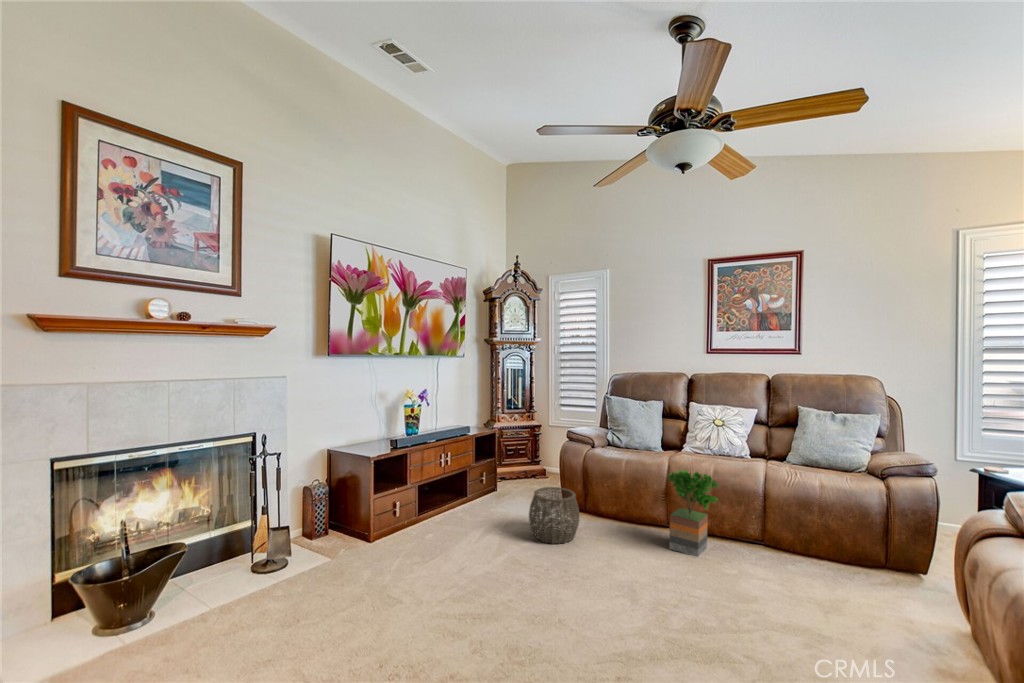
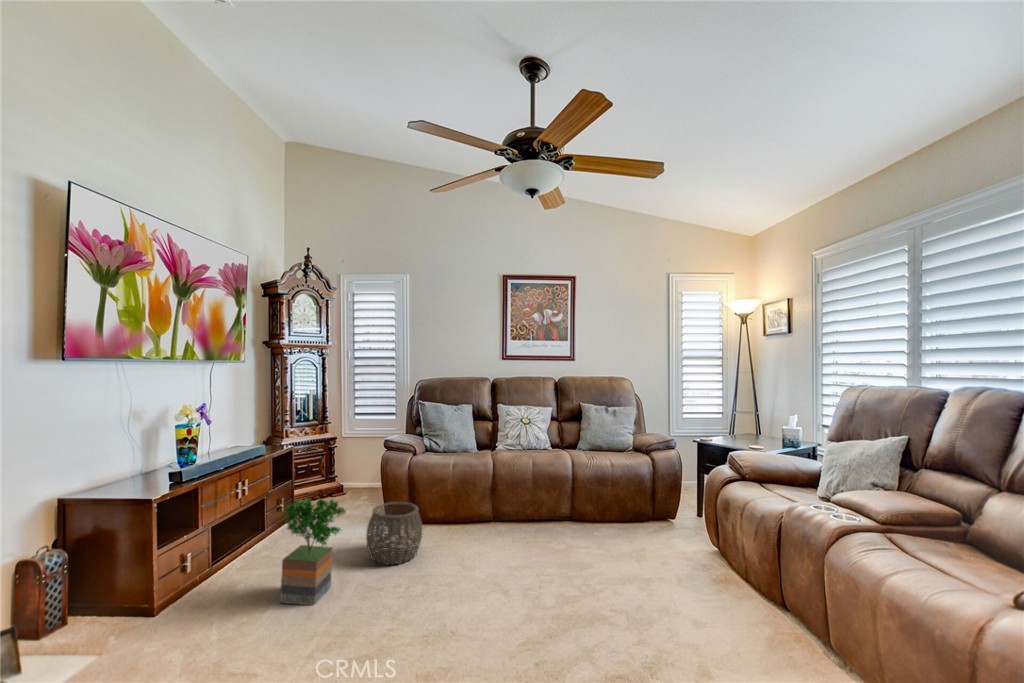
potted tree: present [669,470,718,557] -> present [280,499,346,605]

